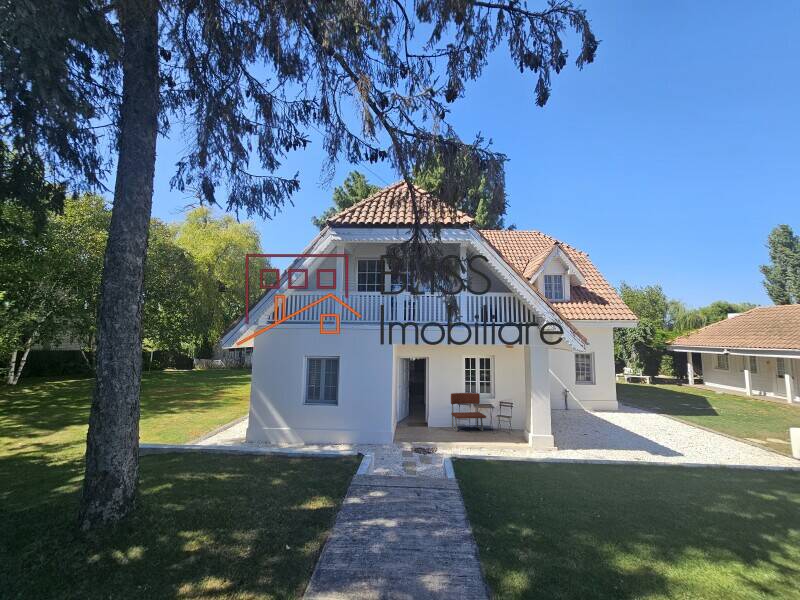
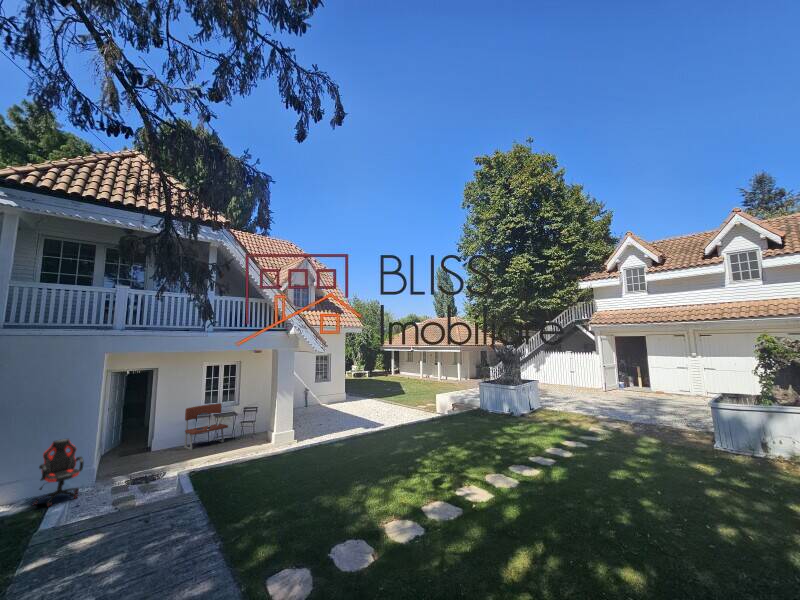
chair: none [358,405,383,454] -> present [33,439,84,506]

